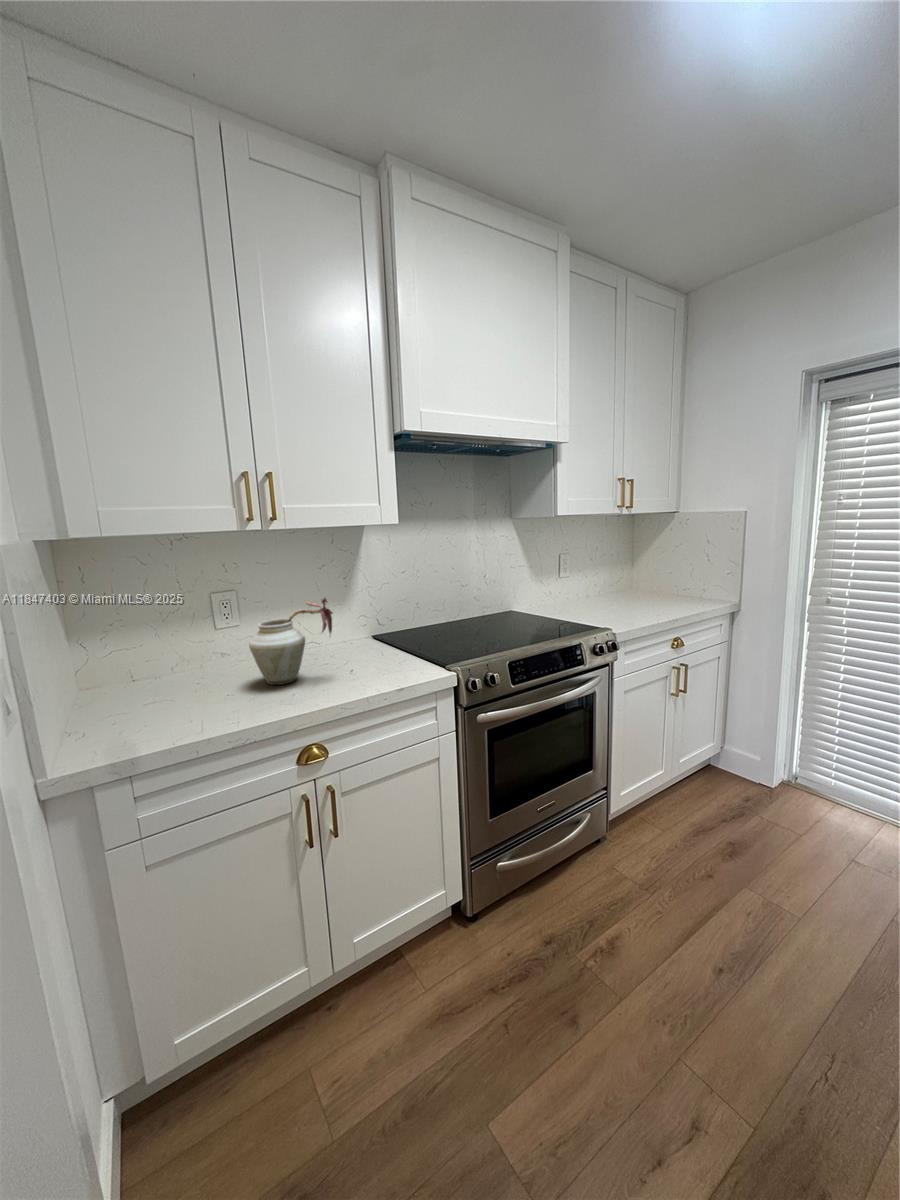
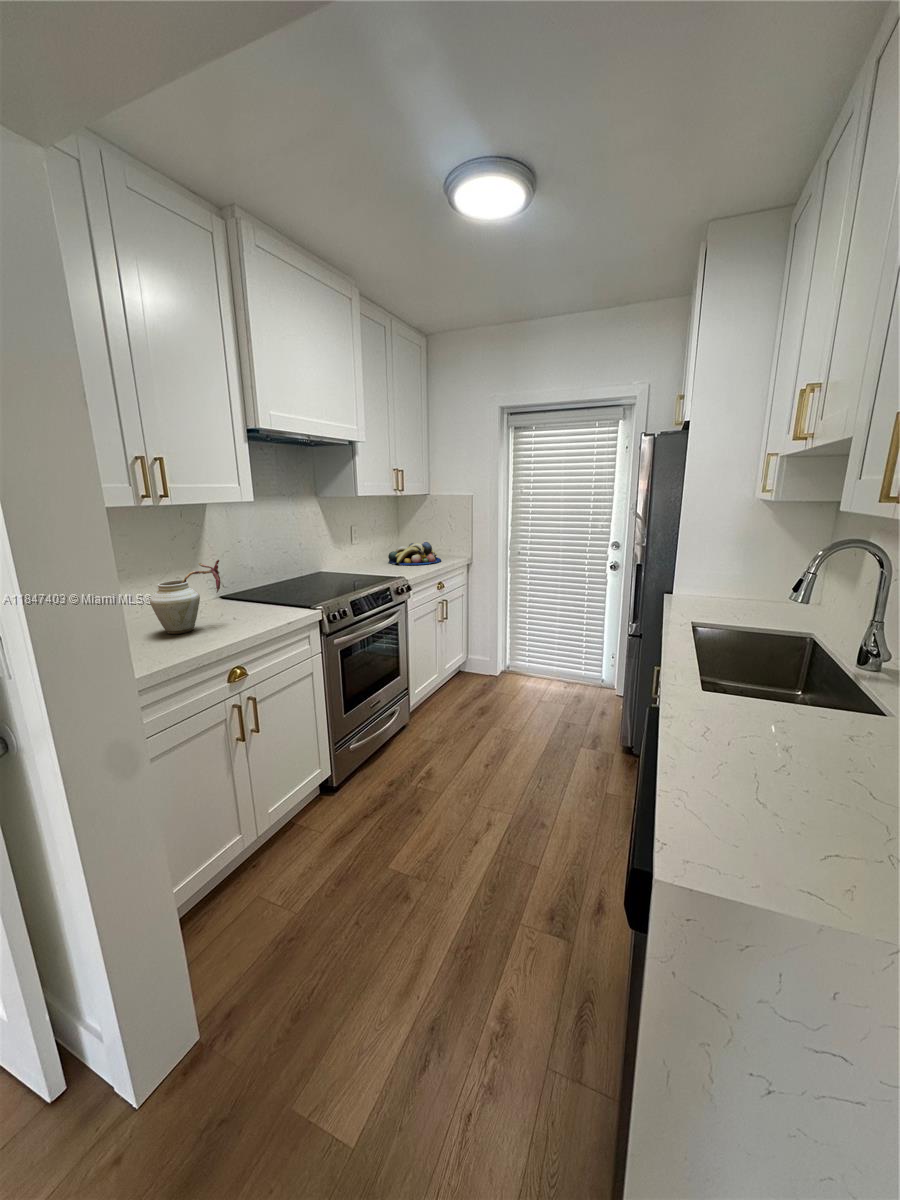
fruit bowl: none [605,578,685,610] -> present [388,542,441,565]

